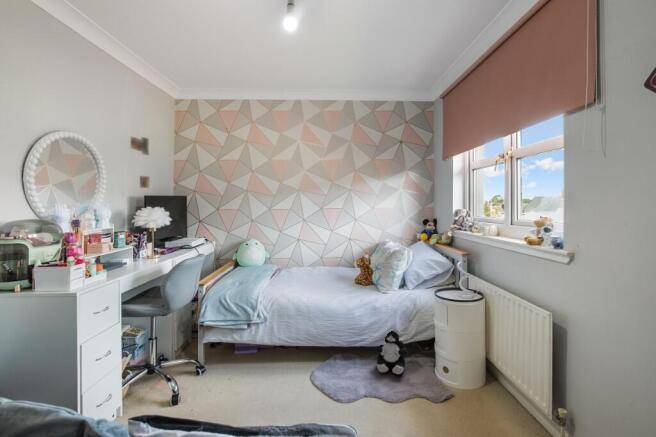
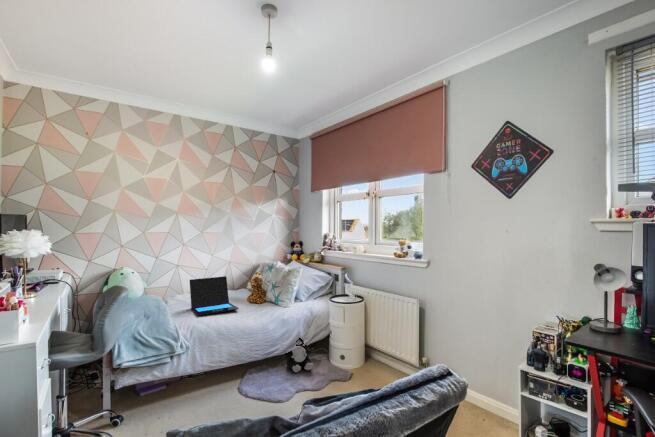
laptop: none [285,252,328,289] -> present [190,276,239,316]

